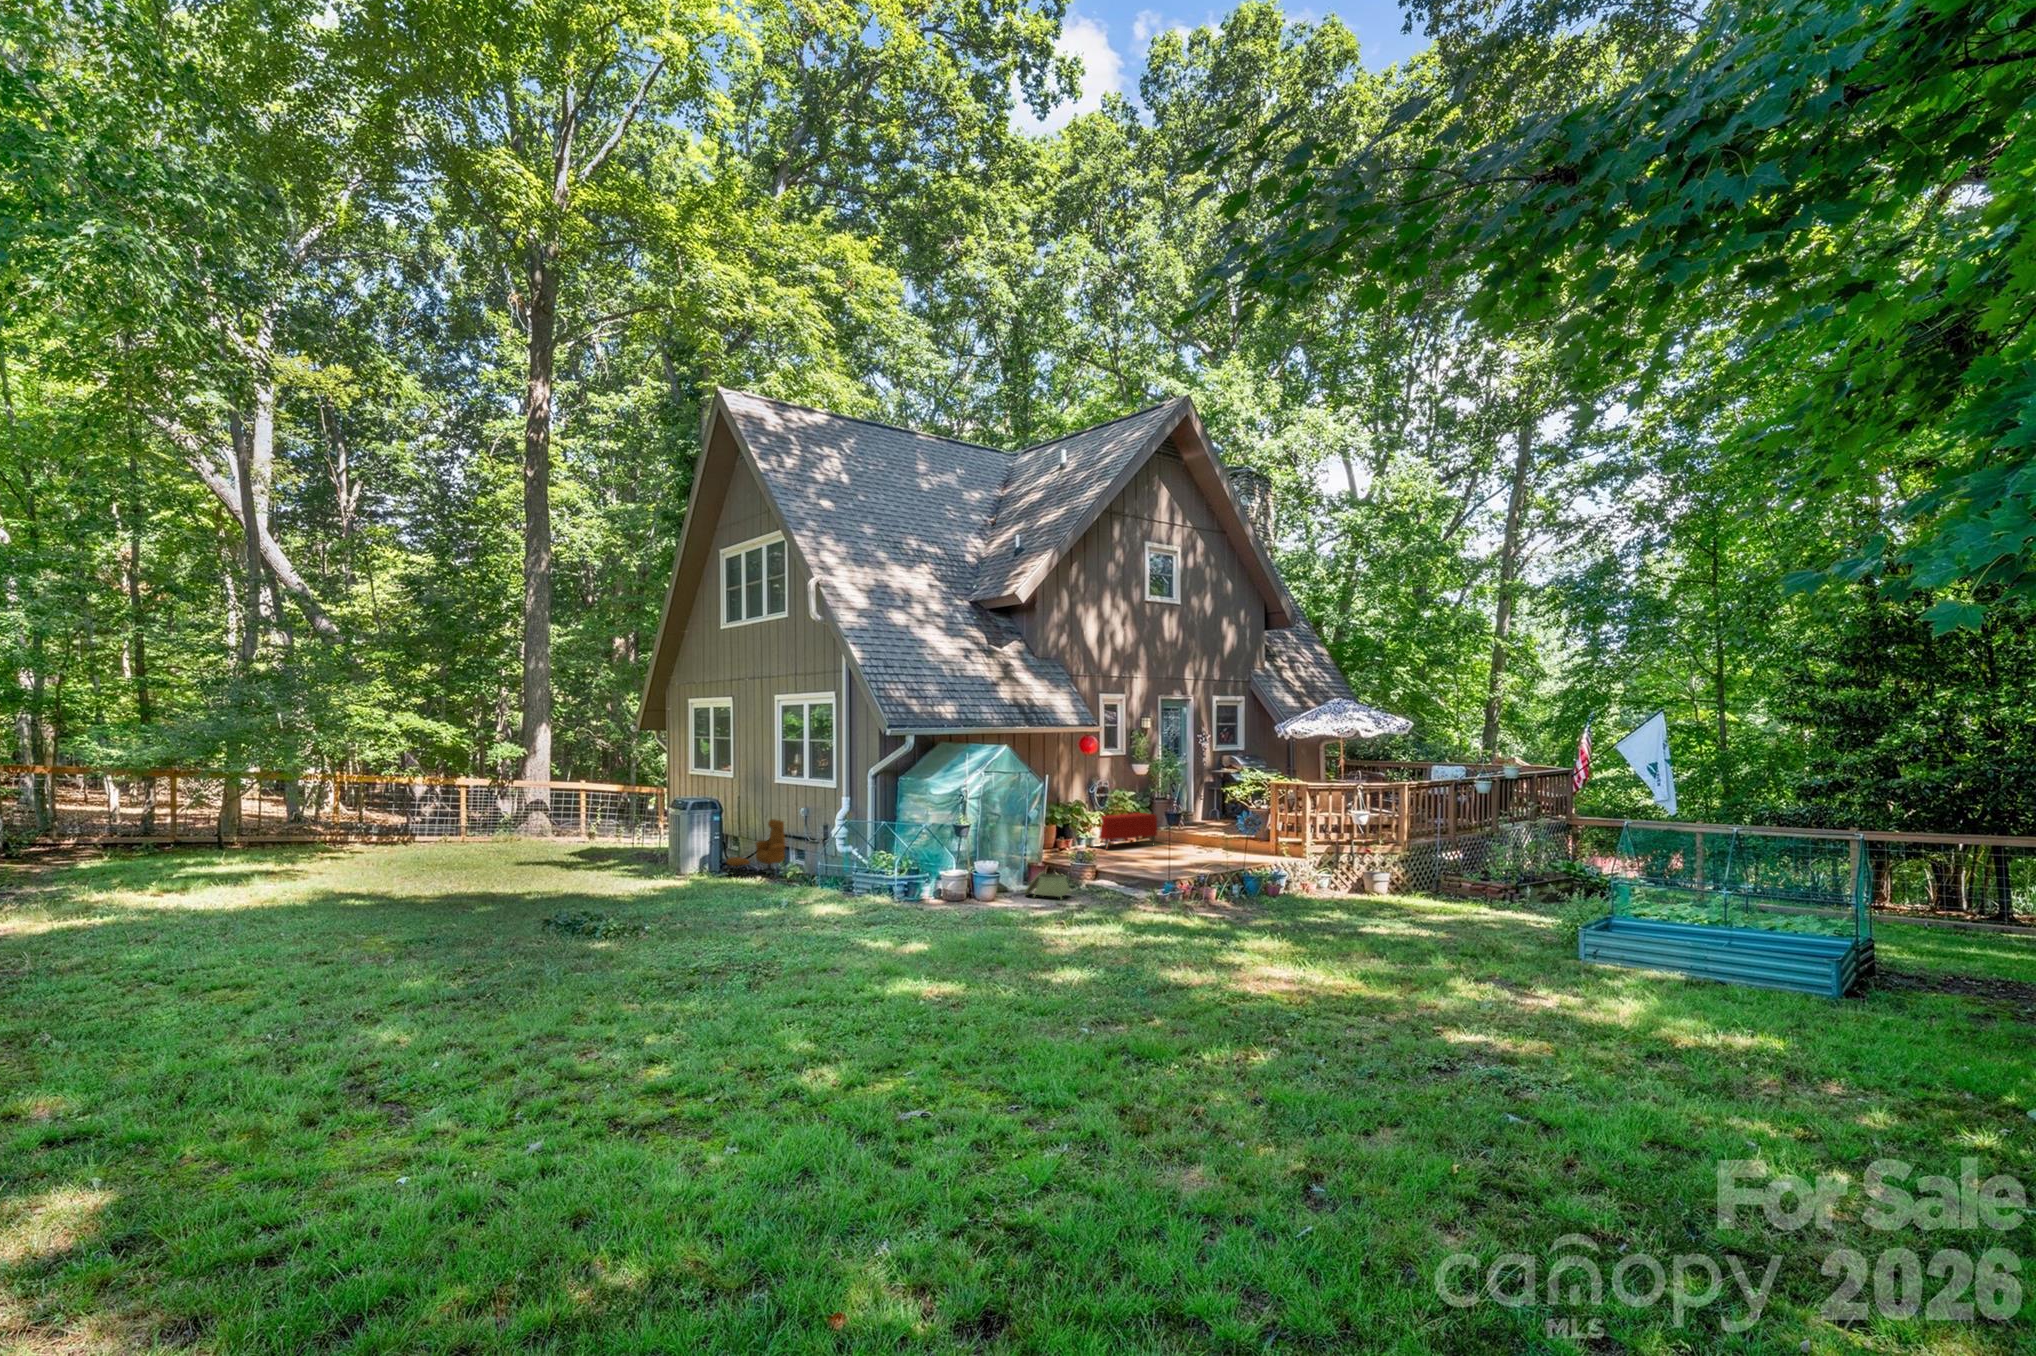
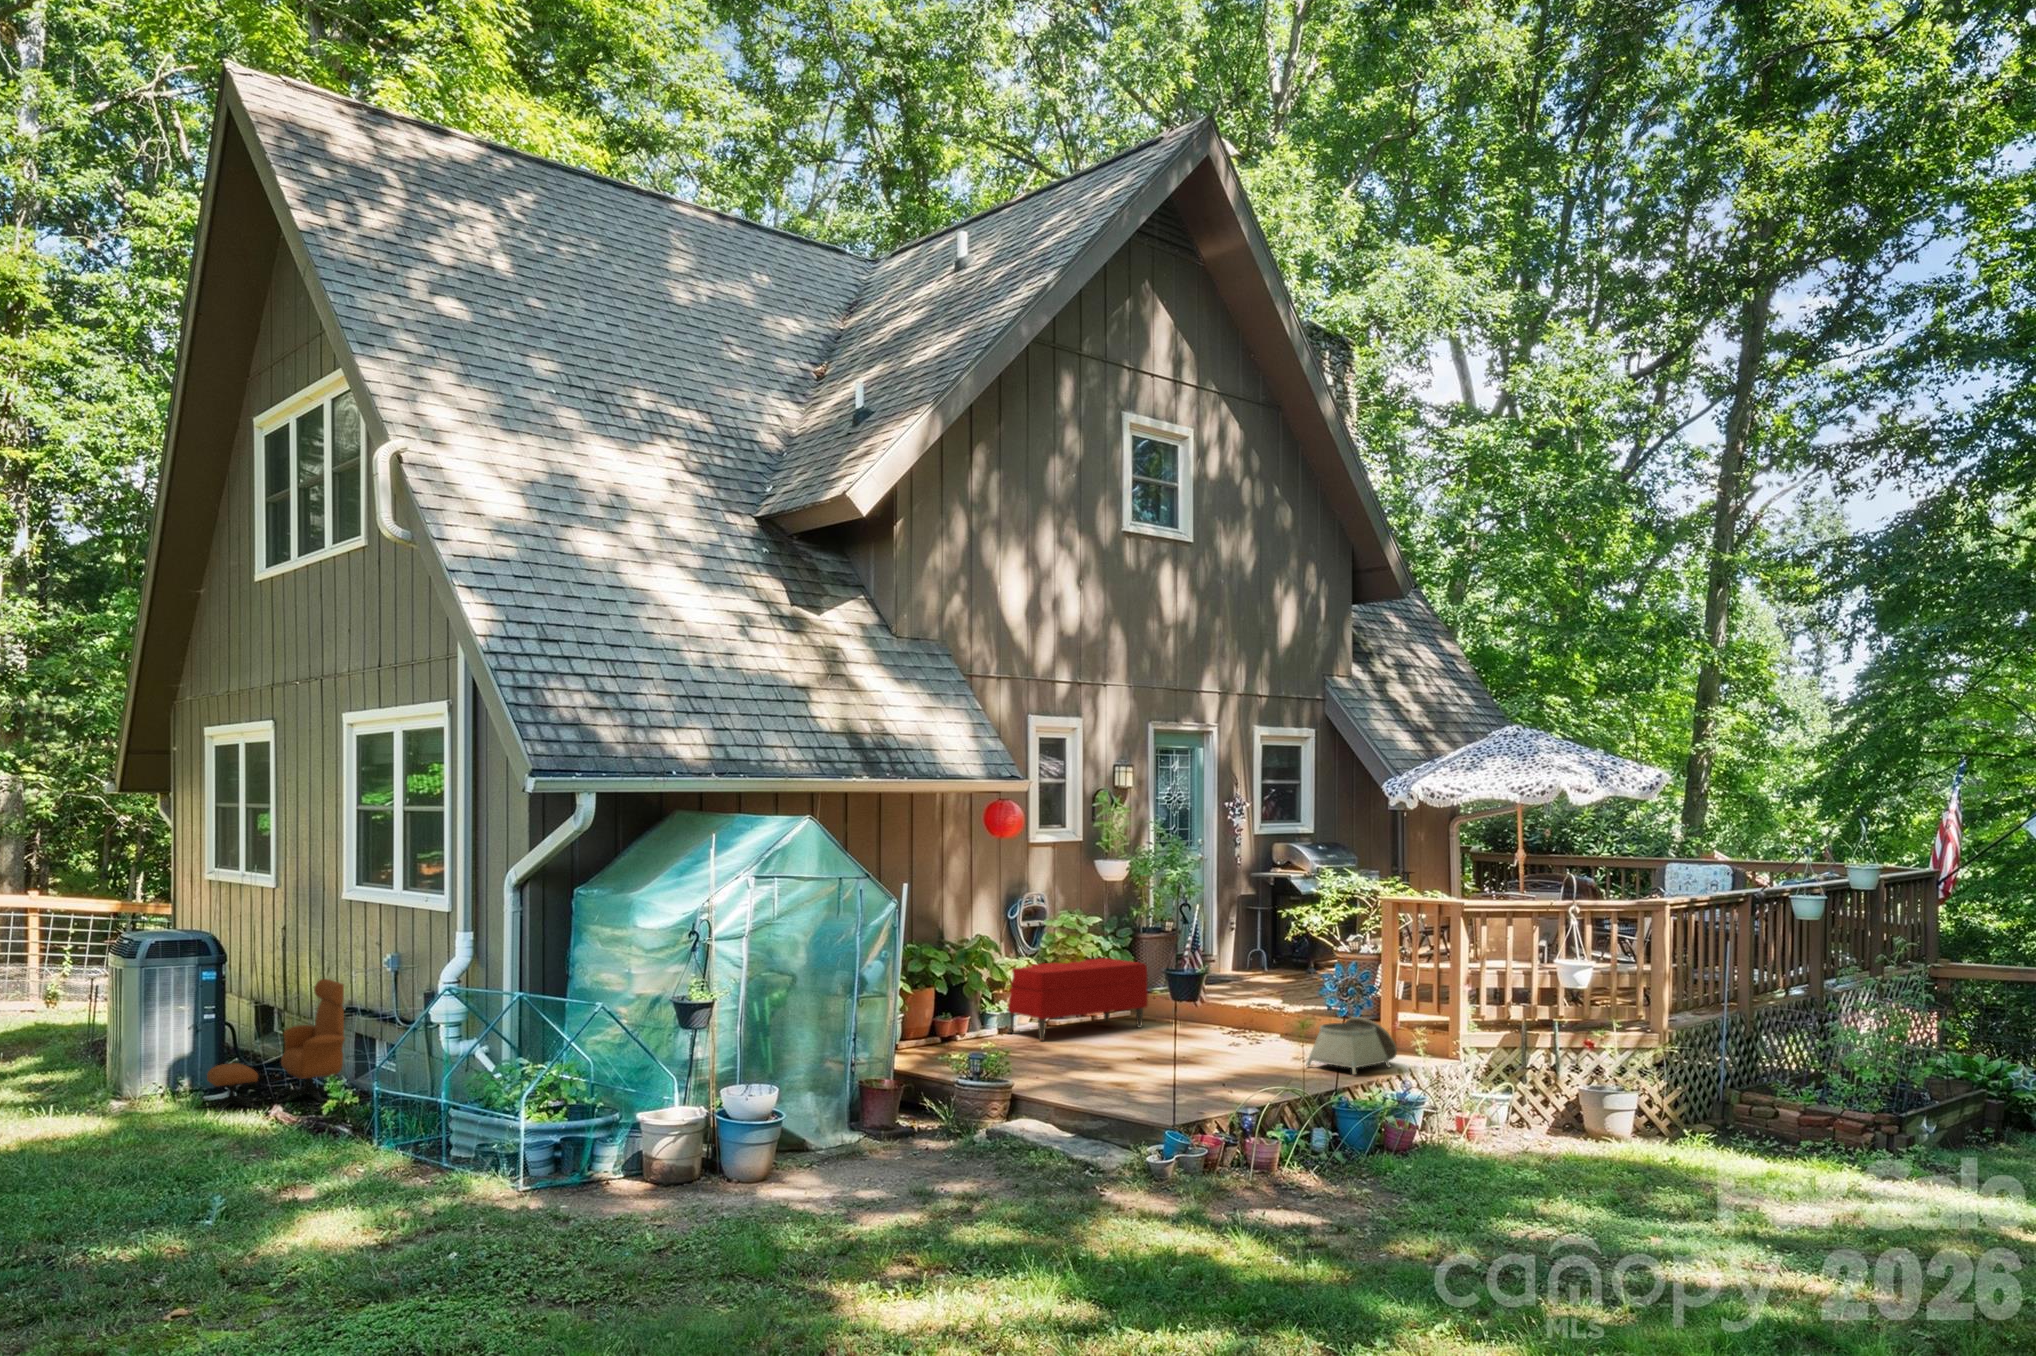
basket: present [1025,872,1071,899] -> present [1306,1017,1397,1075]

